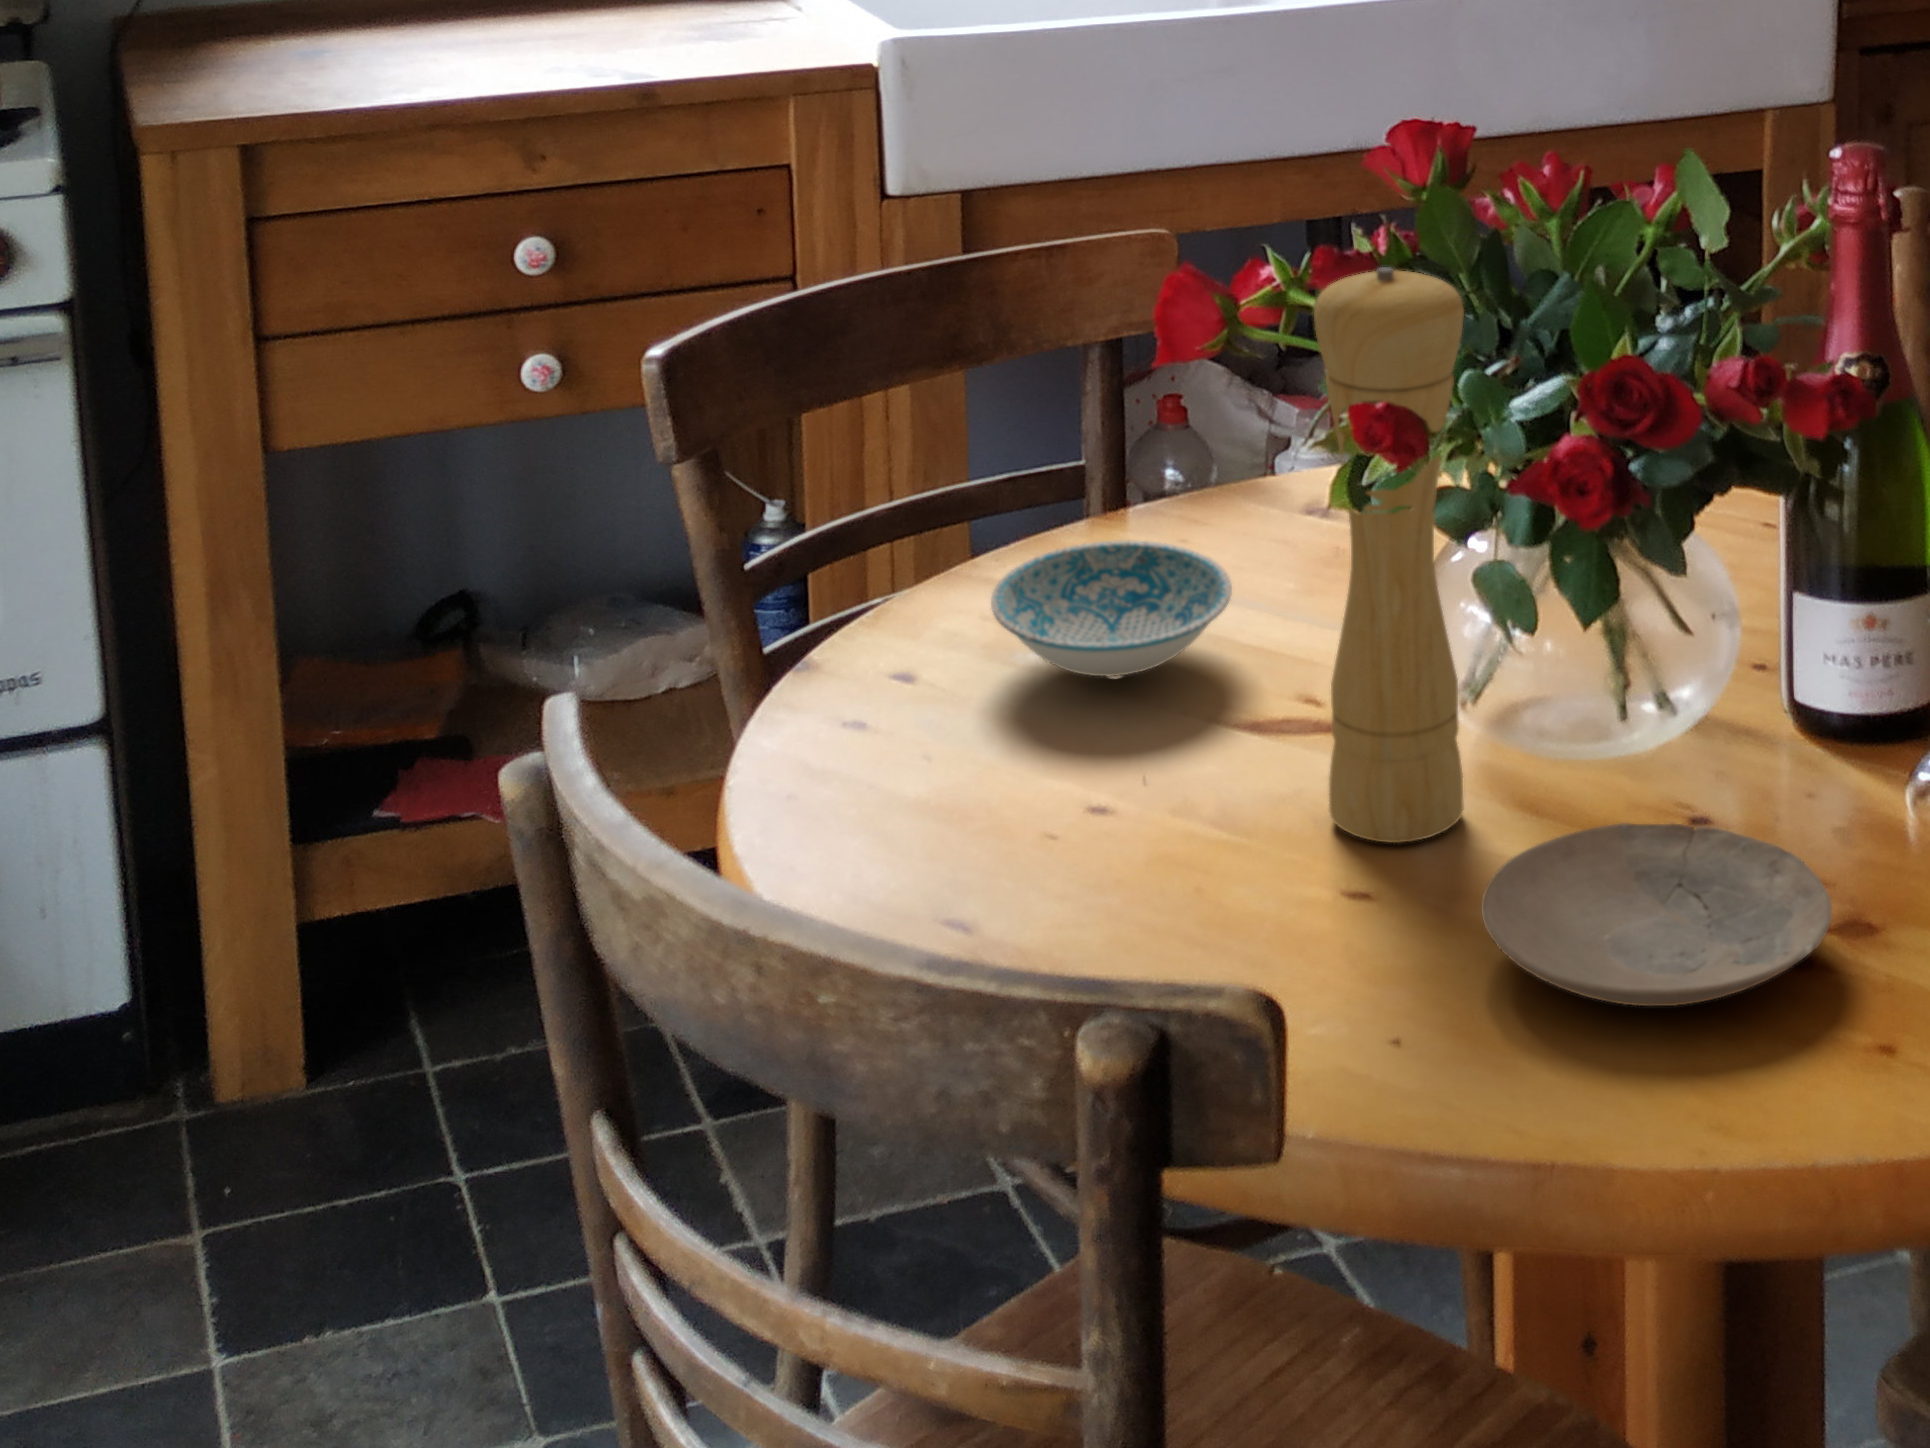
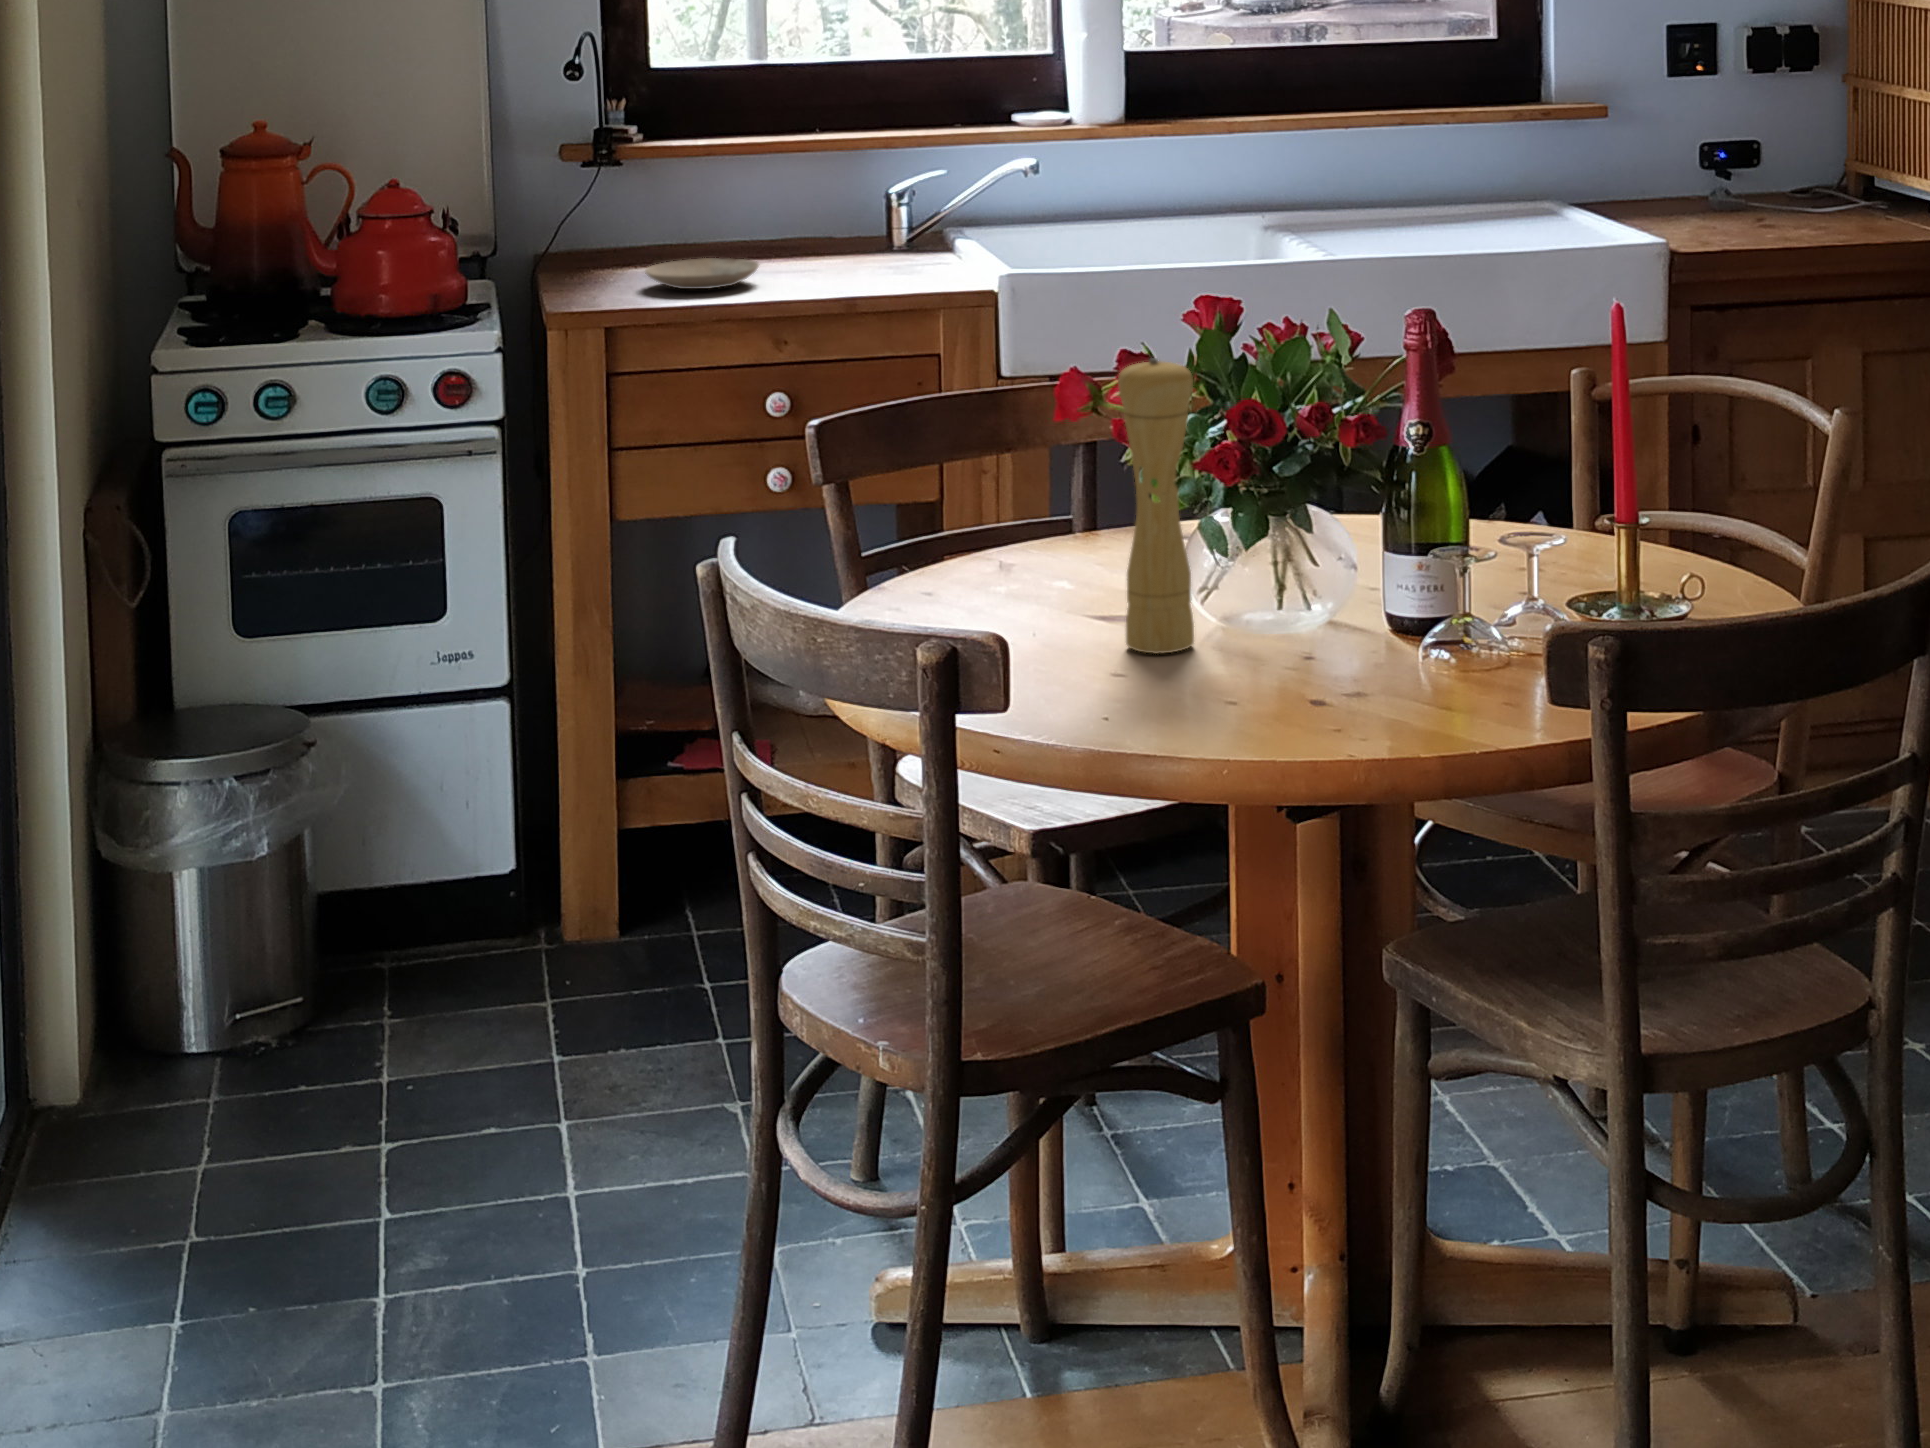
ceramic bowl: present [991,540,1232,676] -> none [981,531,1111,594]
plate: present [1481,823,1832,1006] -> present [645,258,759,289]

